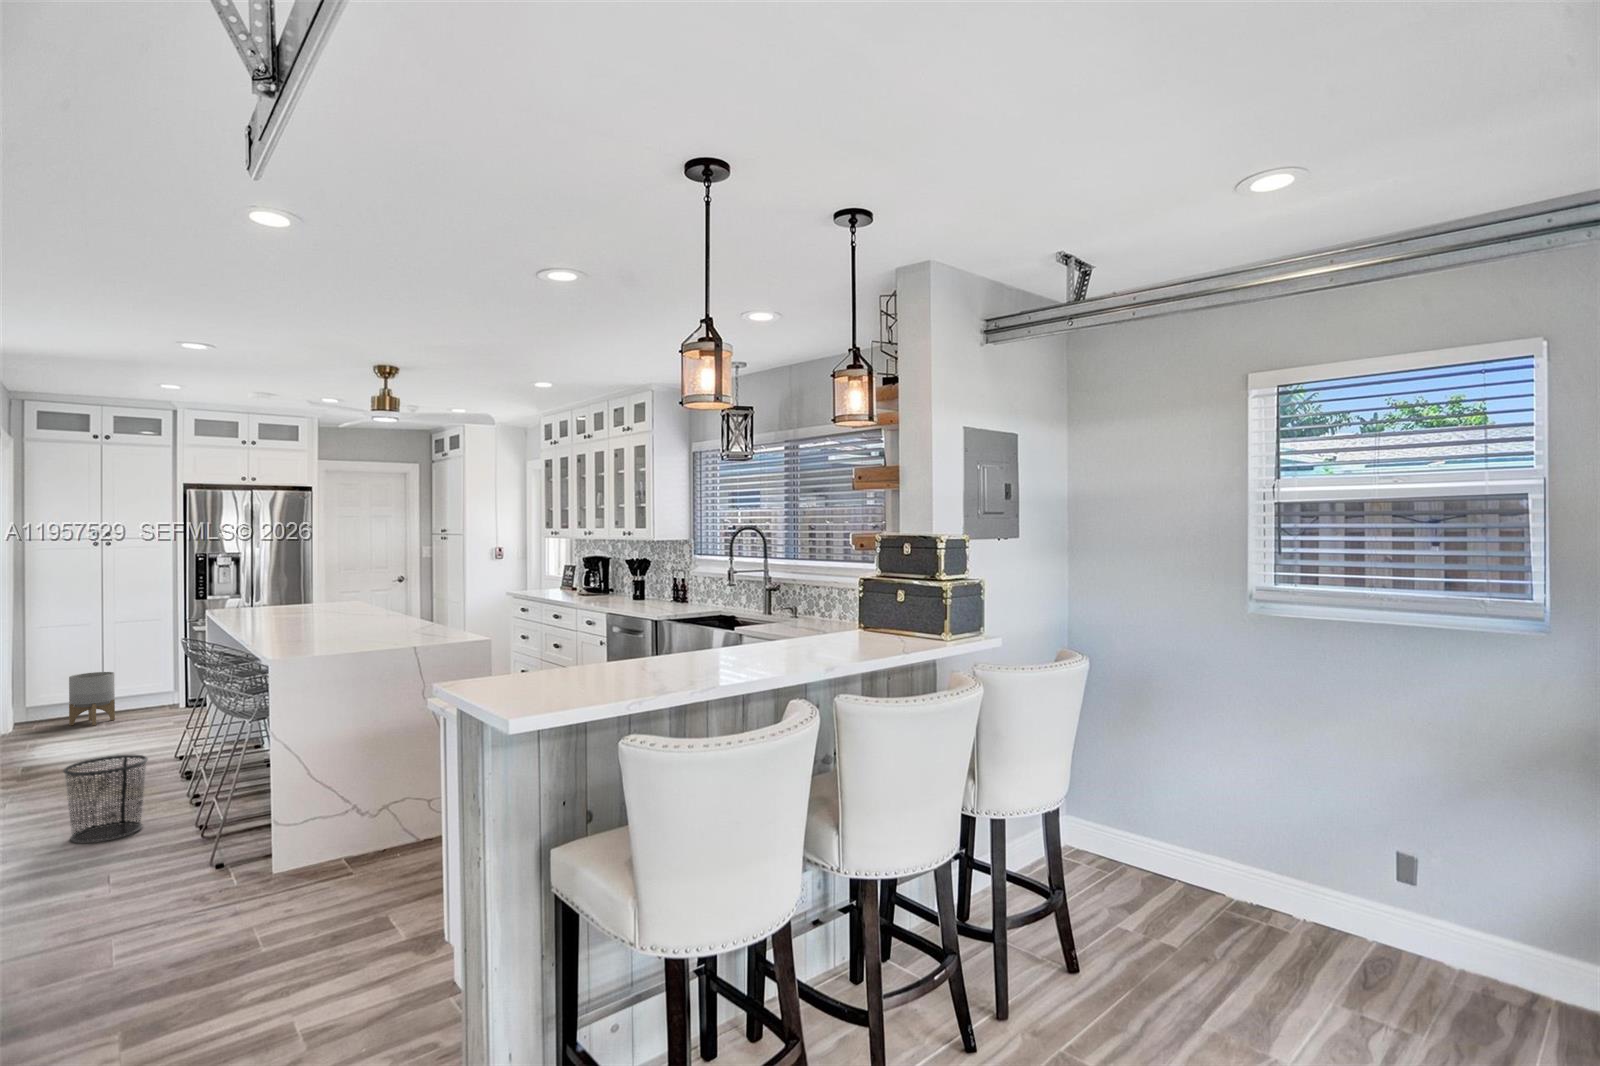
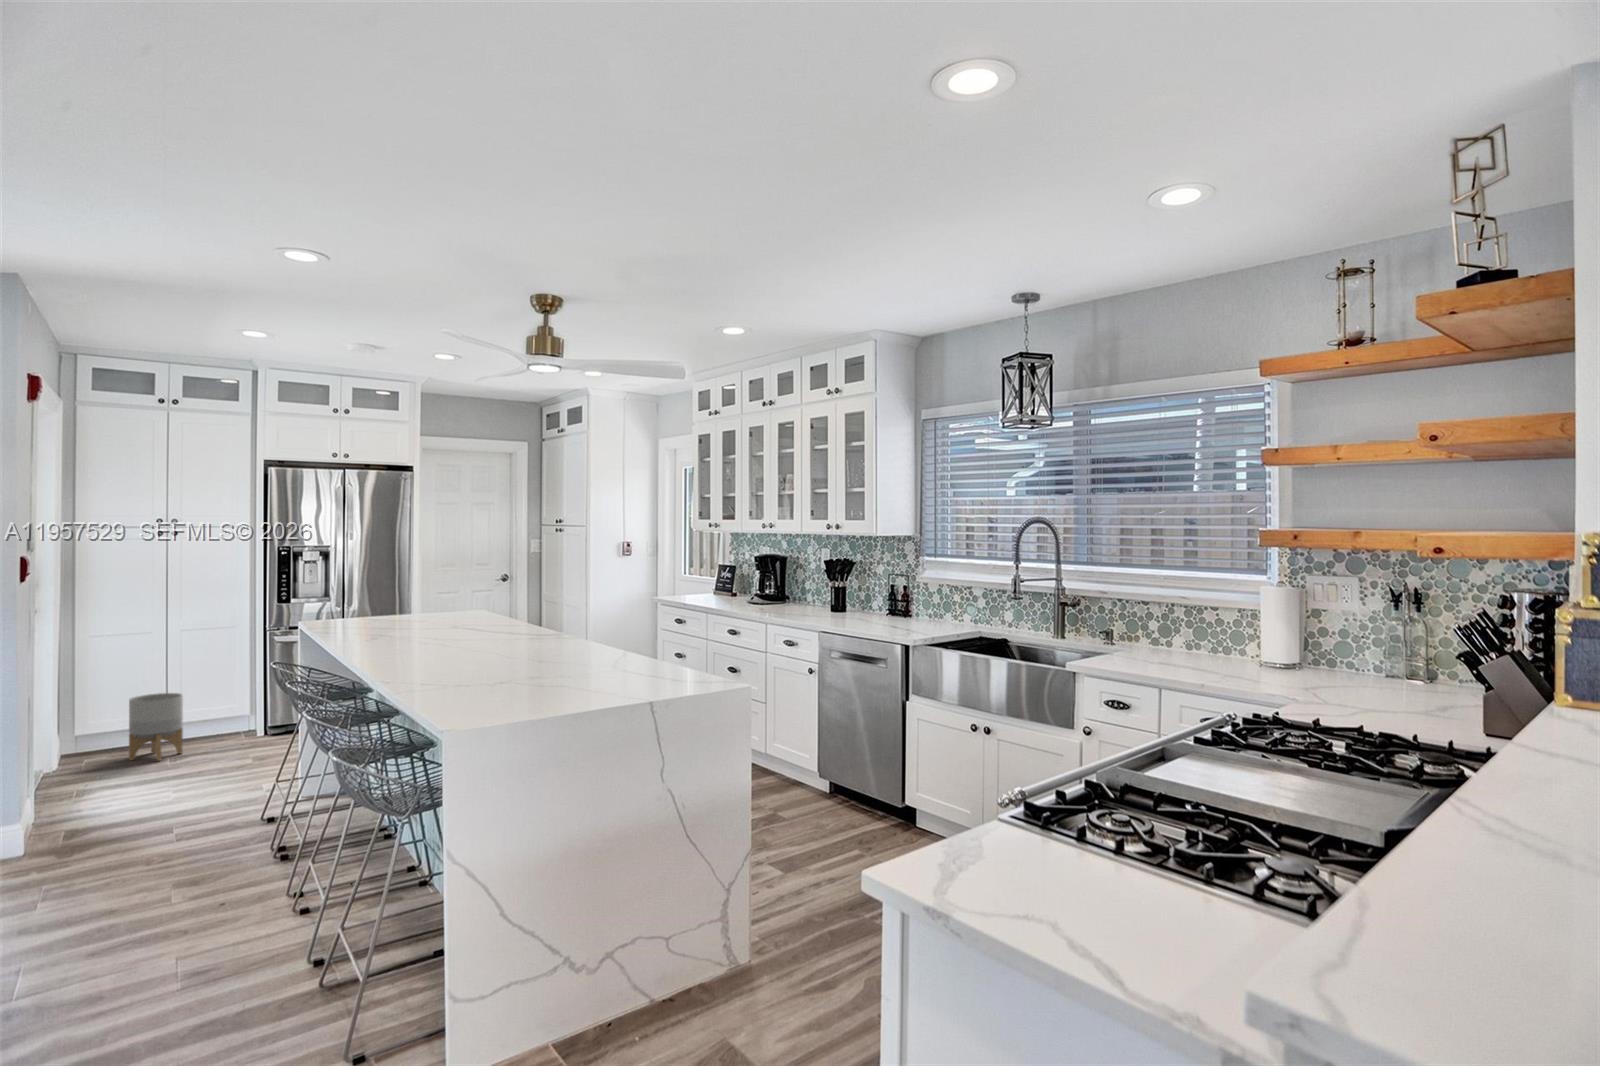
waste bin: present [63,755,148,843] -> none [142,830,256,965]

